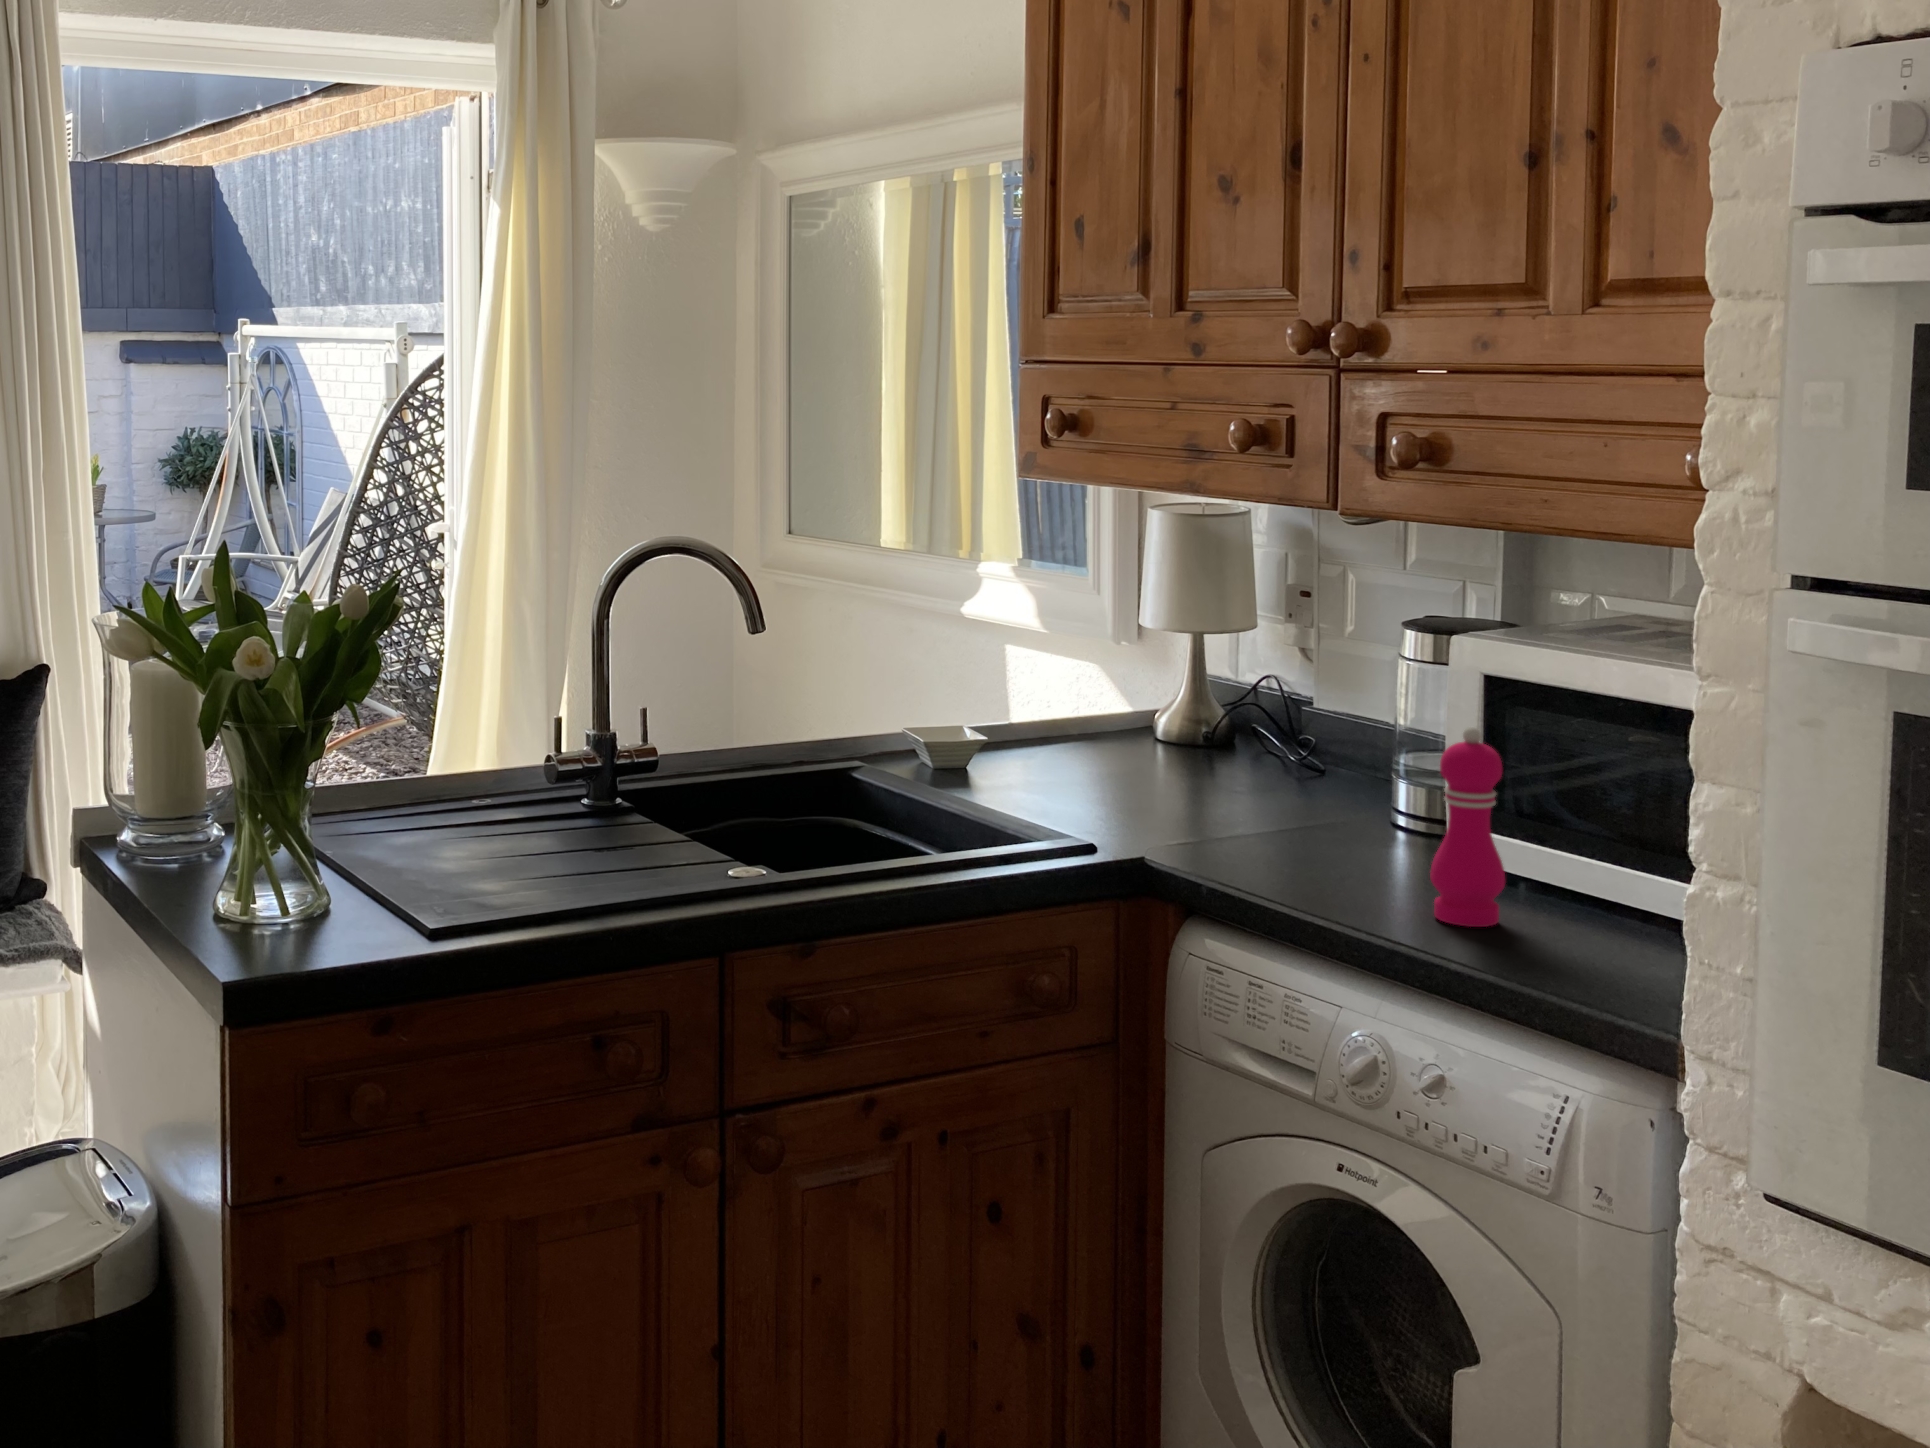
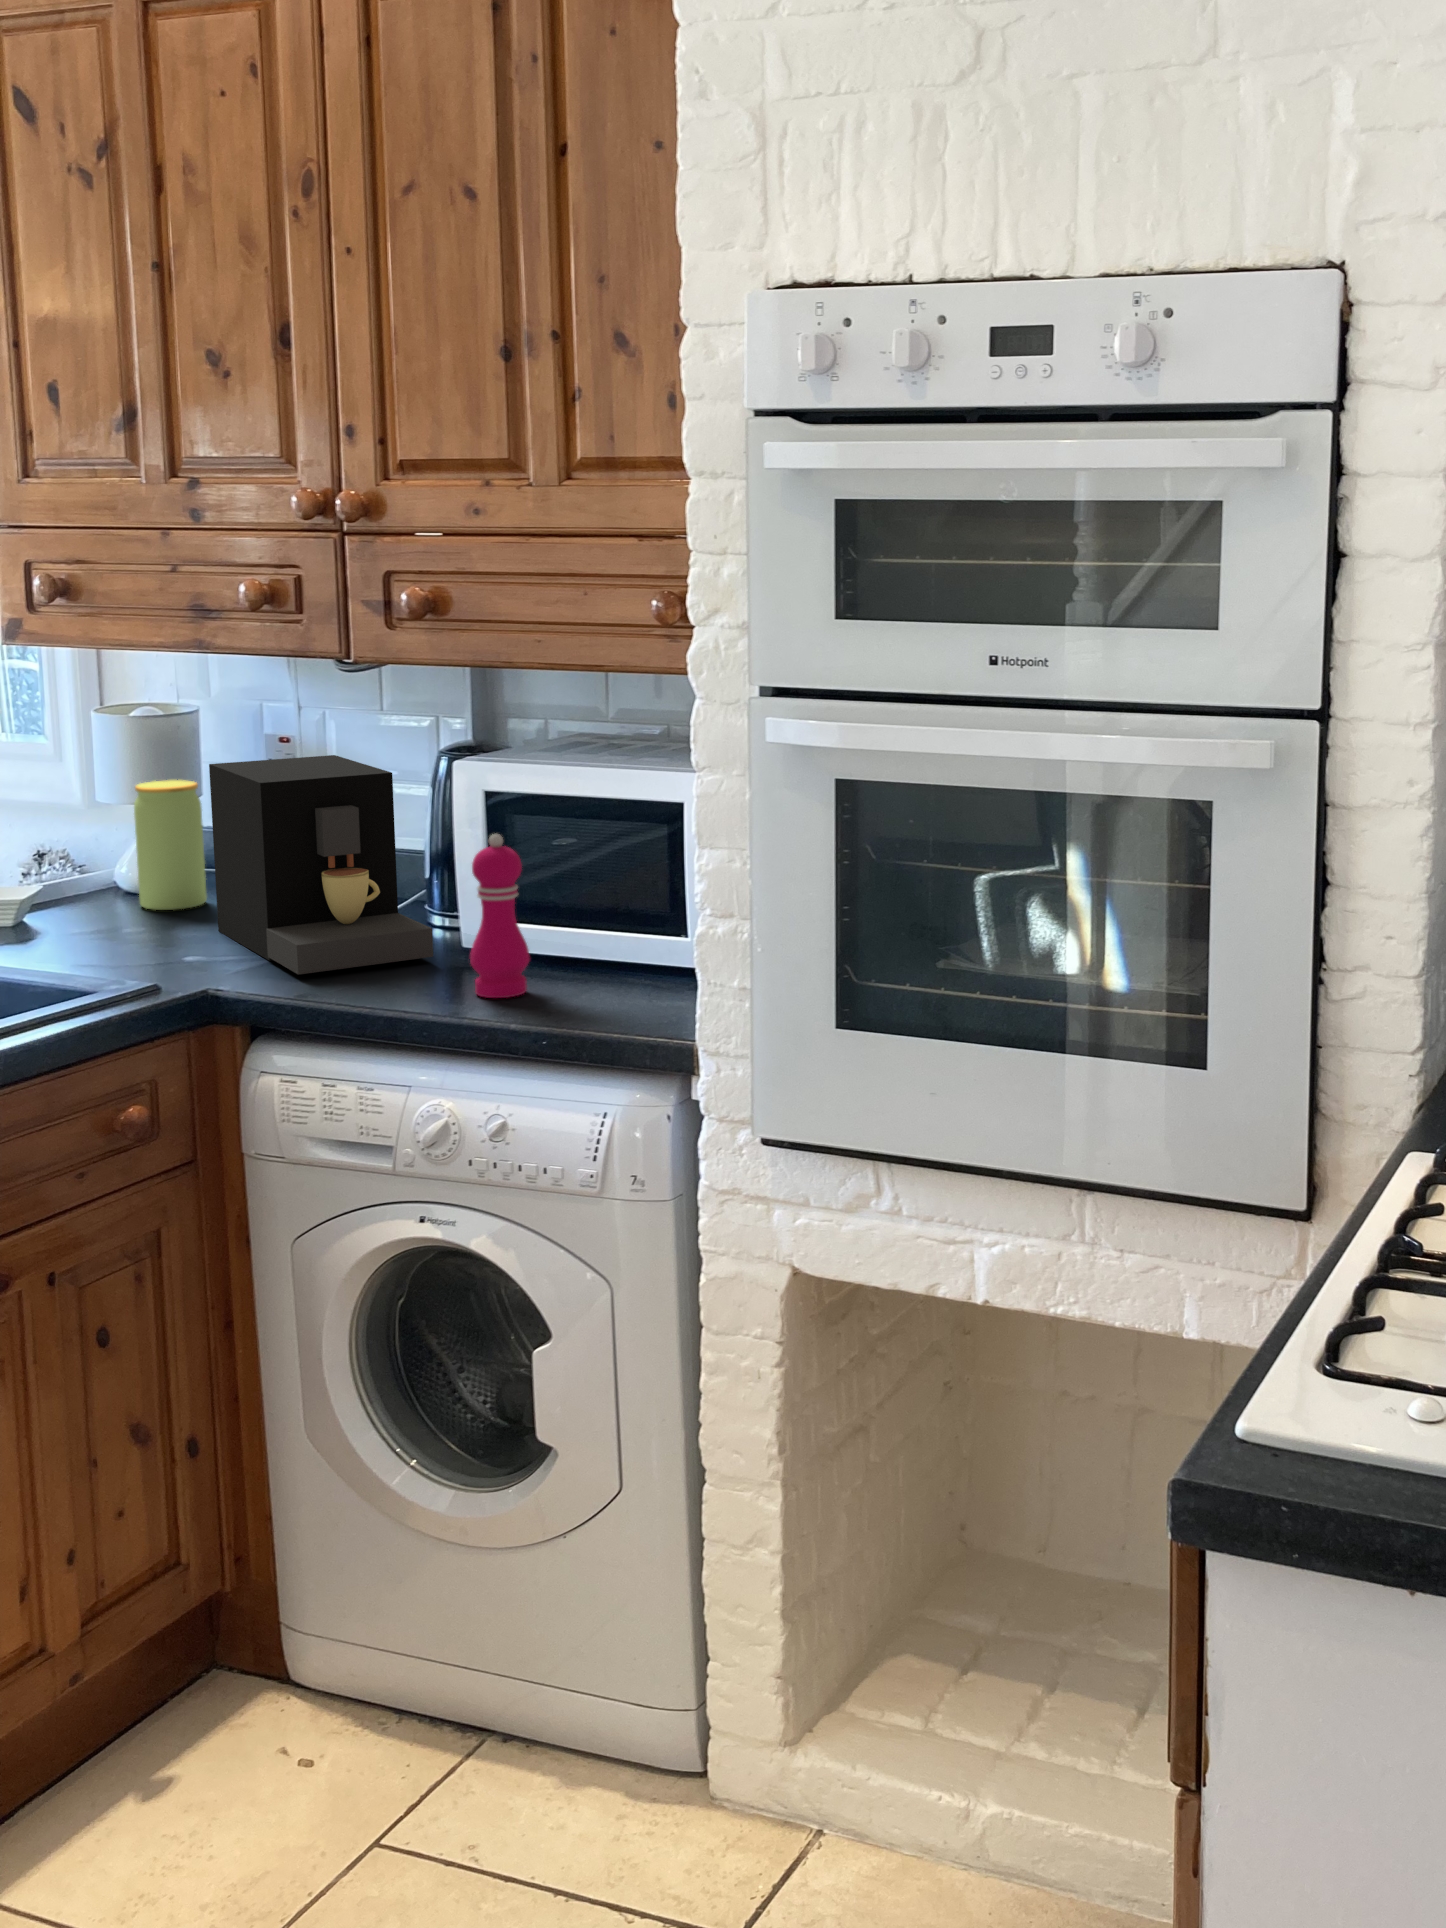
coffee maker: none [1190,615,1405,862] -> present [209,755,433,975]
jar: none [1127,629,1198,767] -> present [134,780,207,910]

